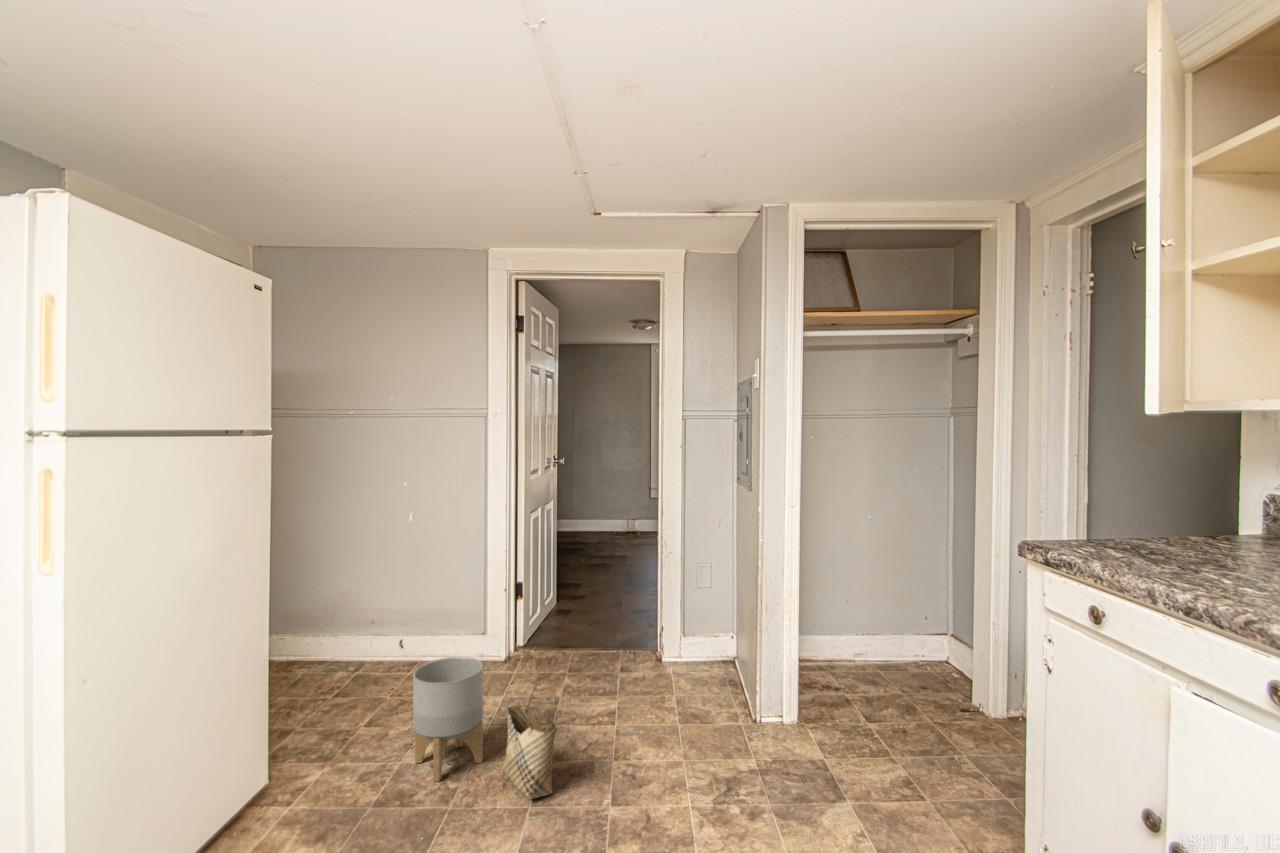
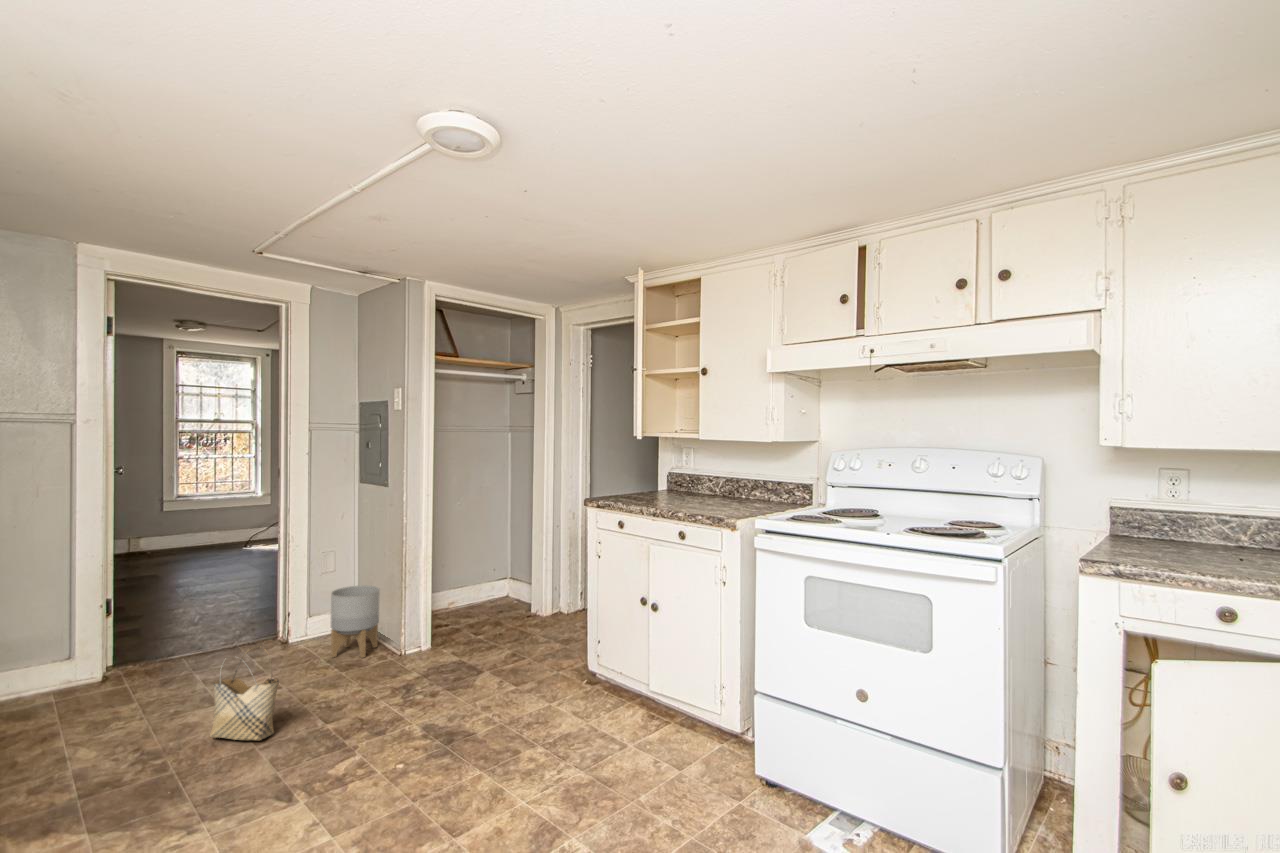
planter: present [413,657,483,782] -> present [331,585,380,658]

